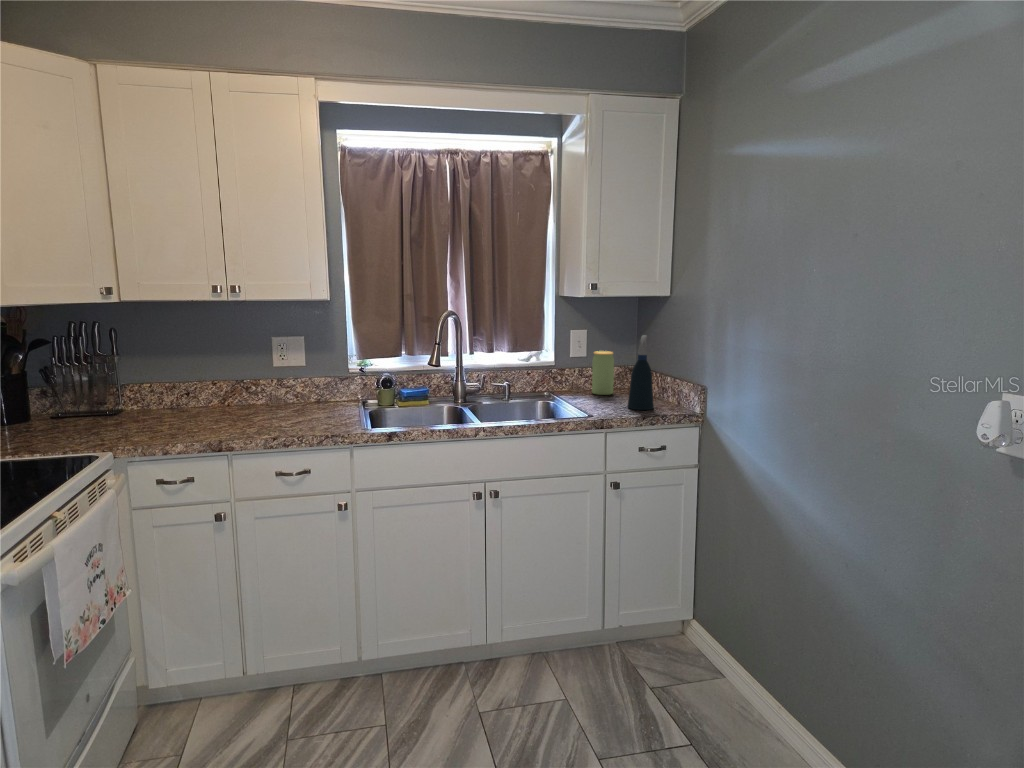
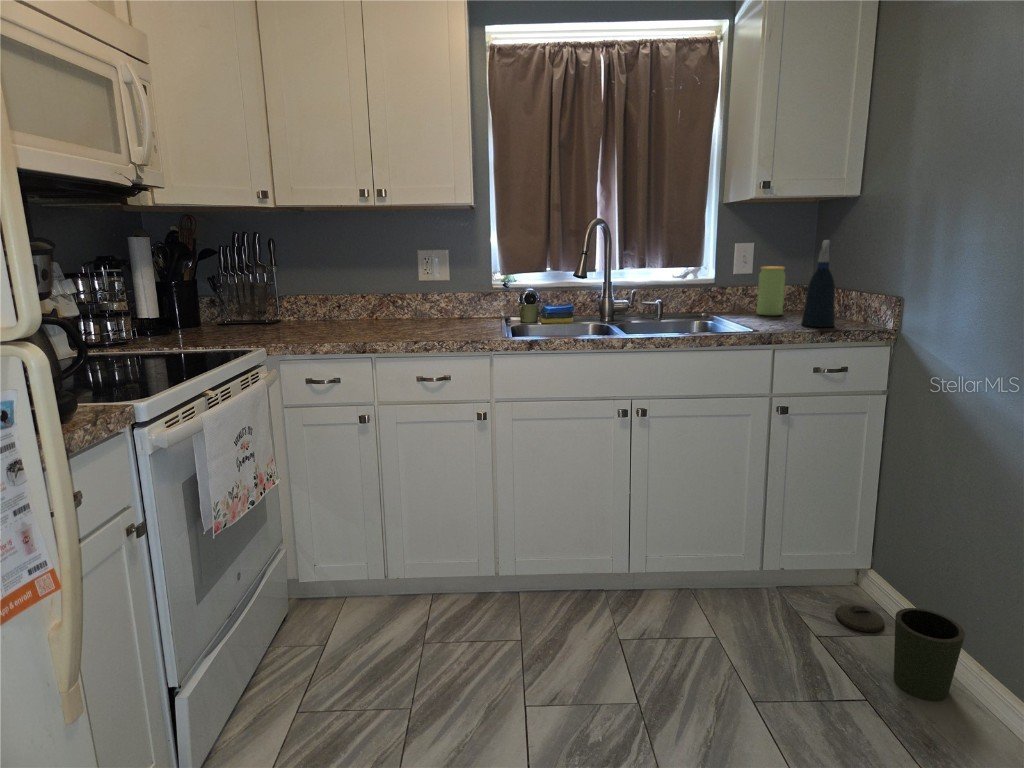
trash can: none [666,650,760,731] -> present [835,604,965,701]

